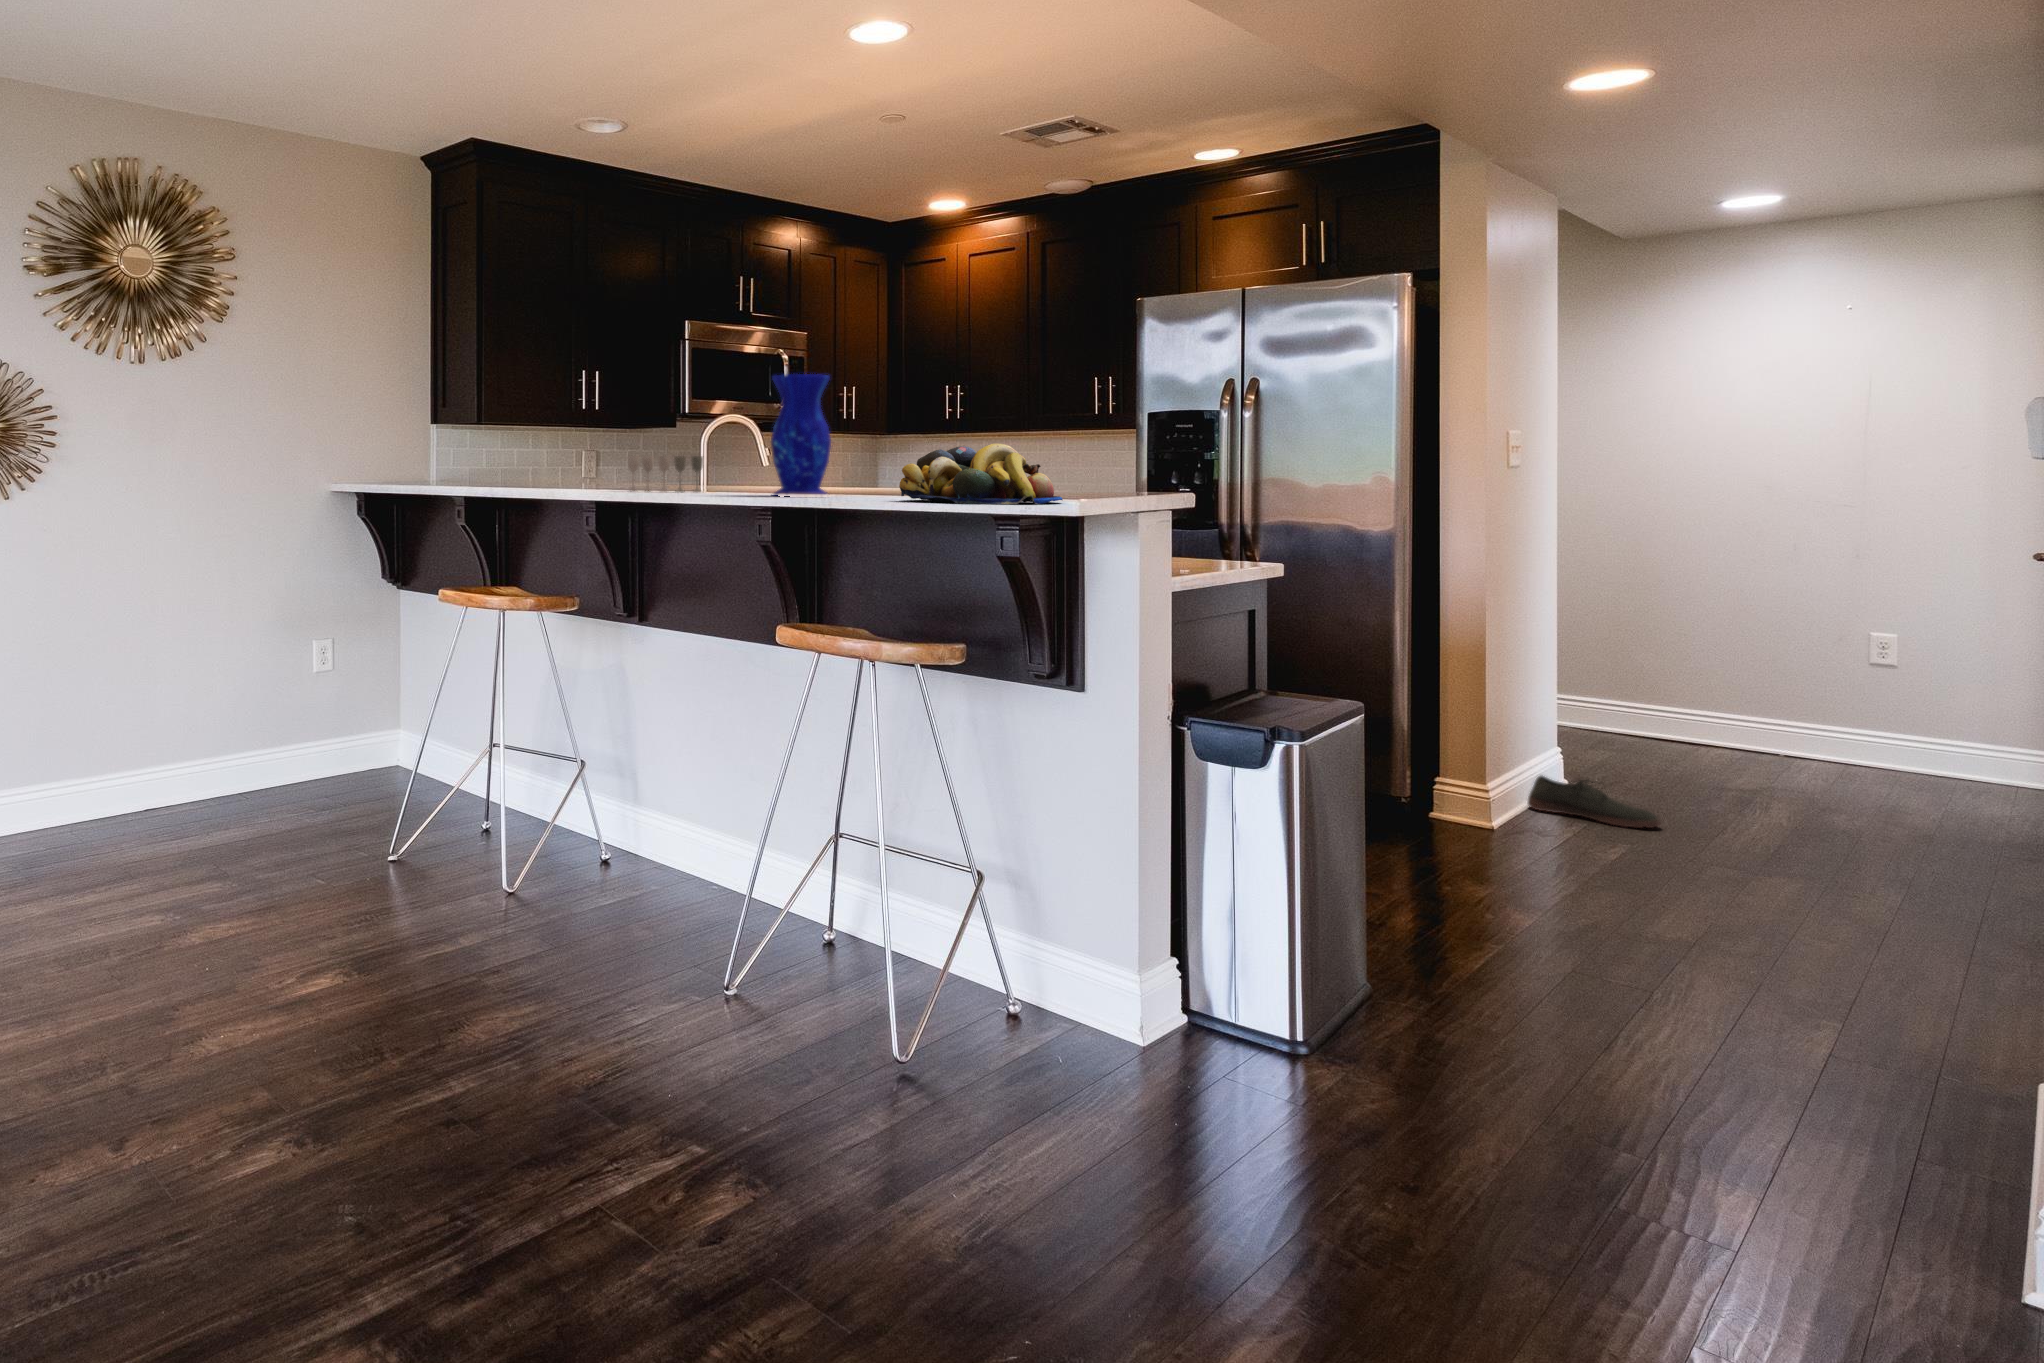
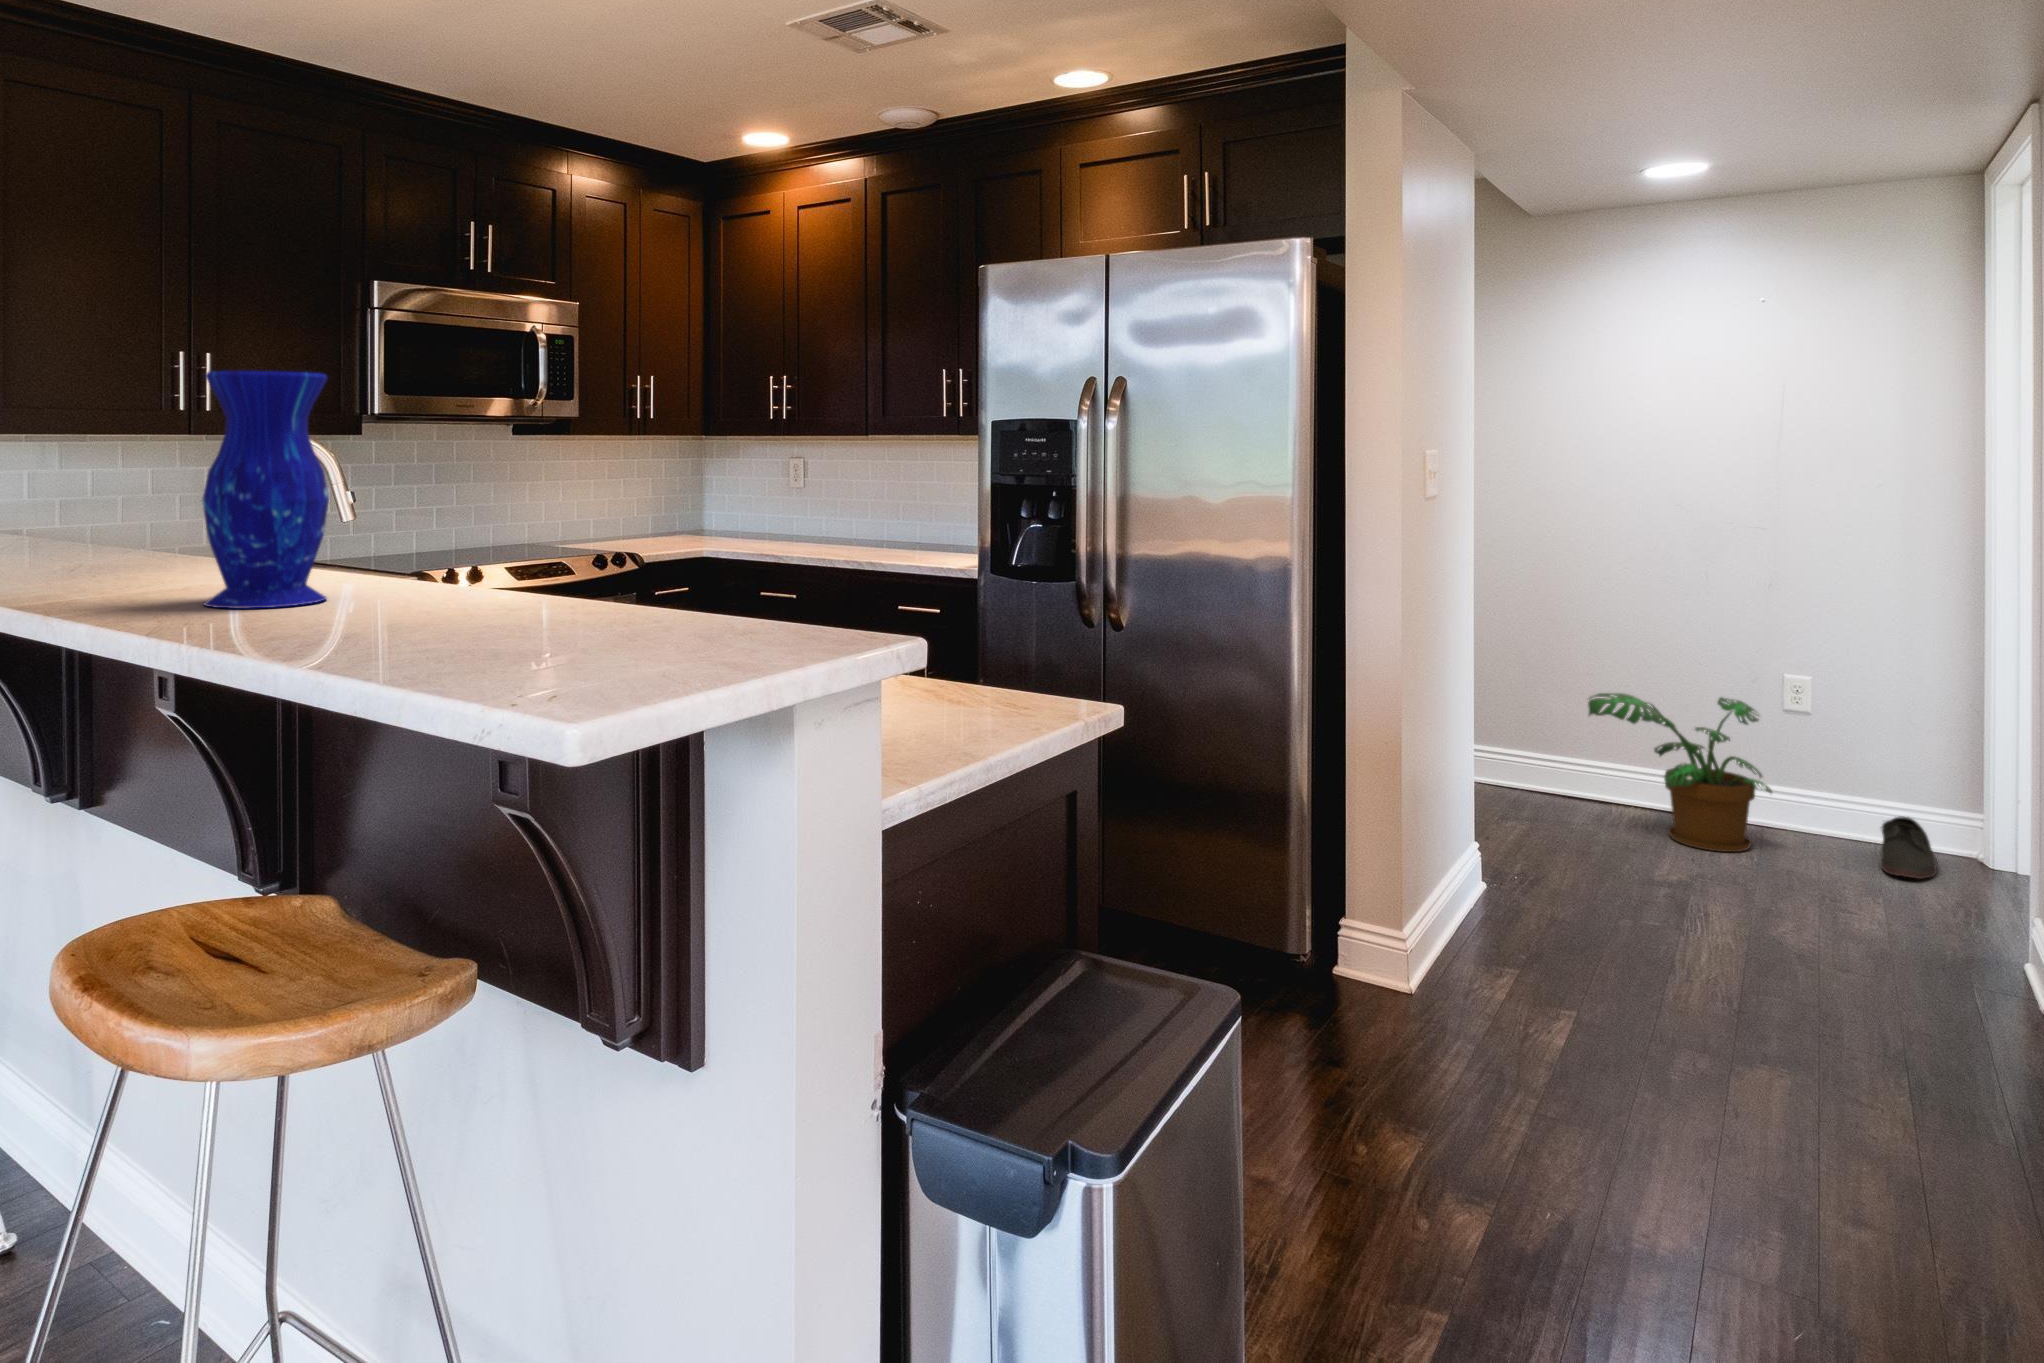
fruit bowl: present [899,443,1063,504] -> none [339,522,685,673]
wine glass: present [628,456,703,492] -> none [22,511,161,578]
potted plant: none [1660,641,1835,774] -> present [1588,693,1772,852]
shoe: present [1527,776,1661,828] -> present [1880,817,1937,879]

